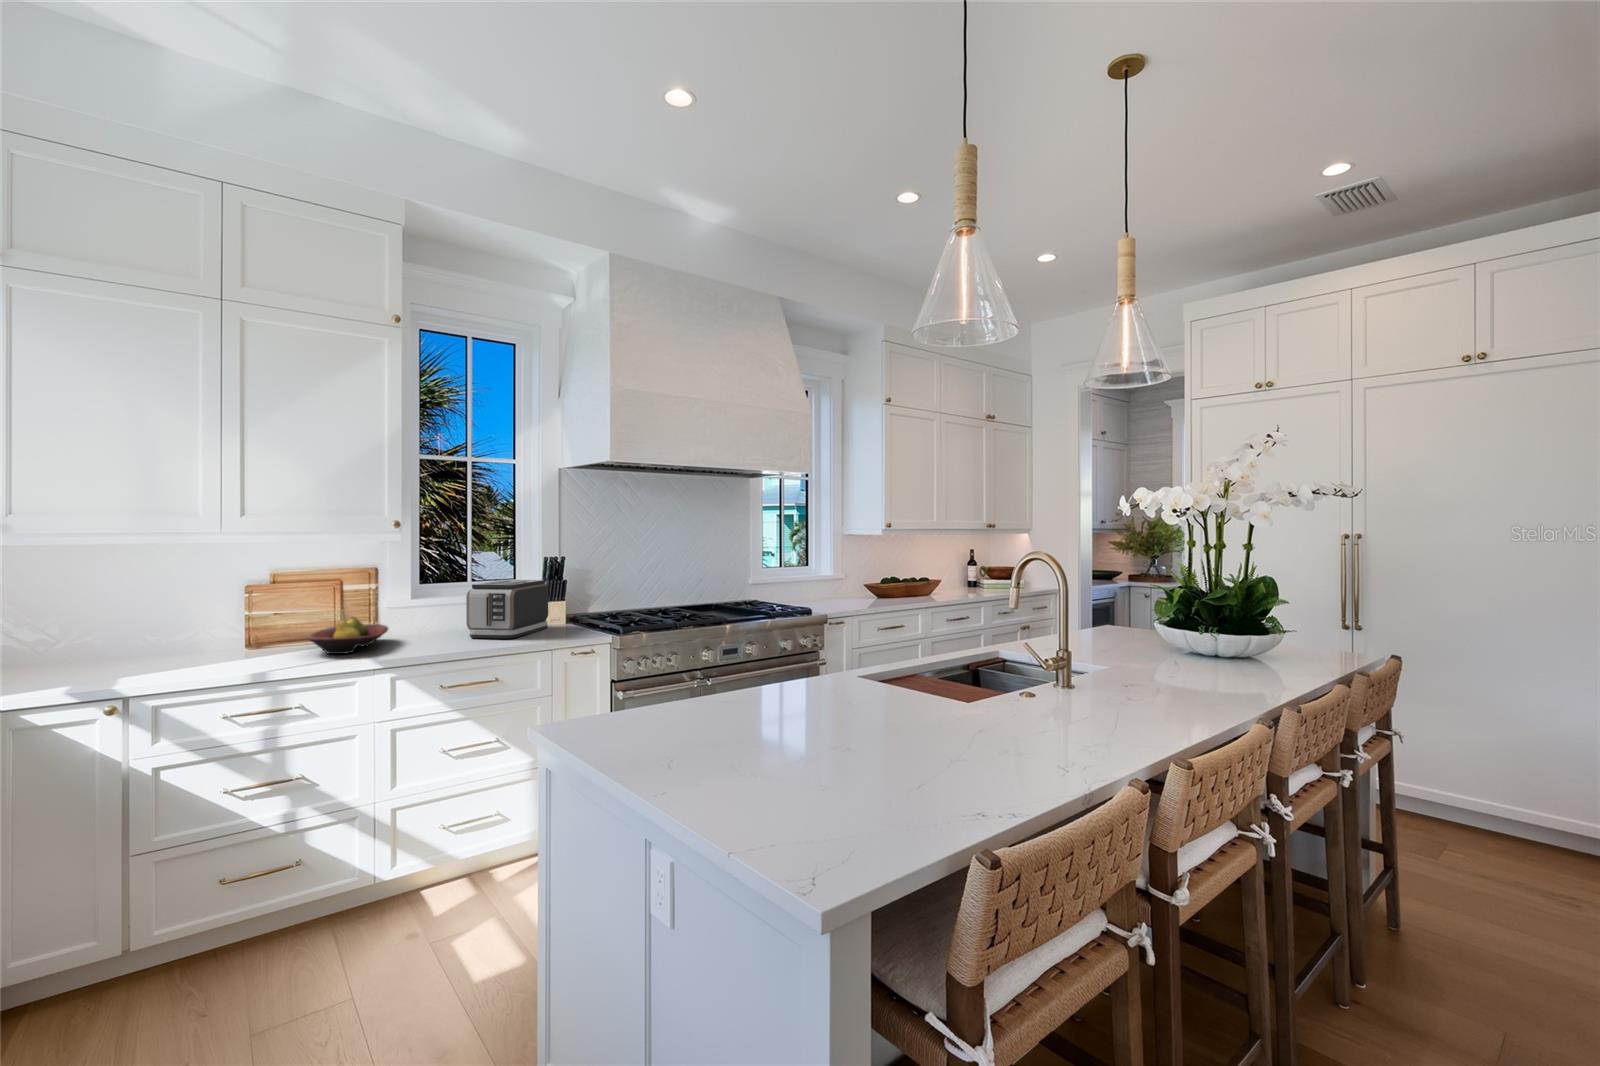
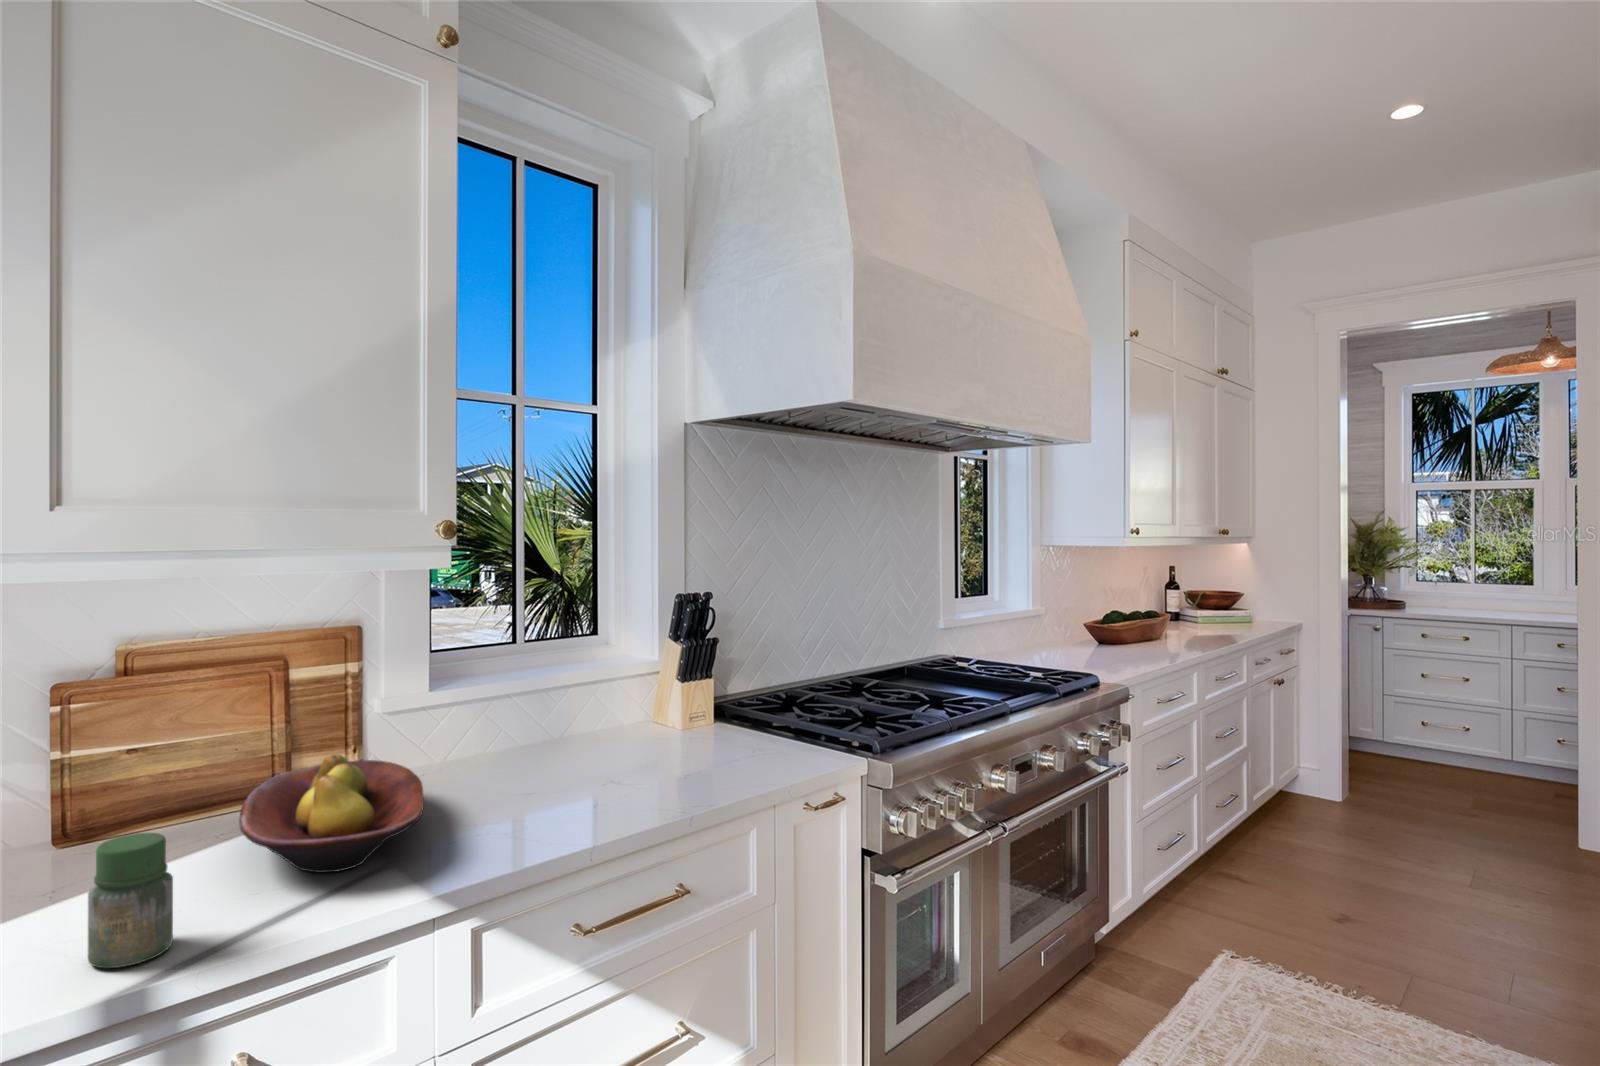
toaster: present [466,580,548,638] -> none [582,642,710,786]
jar: none [244,627,273,668] -> present [88,833,173,968]

